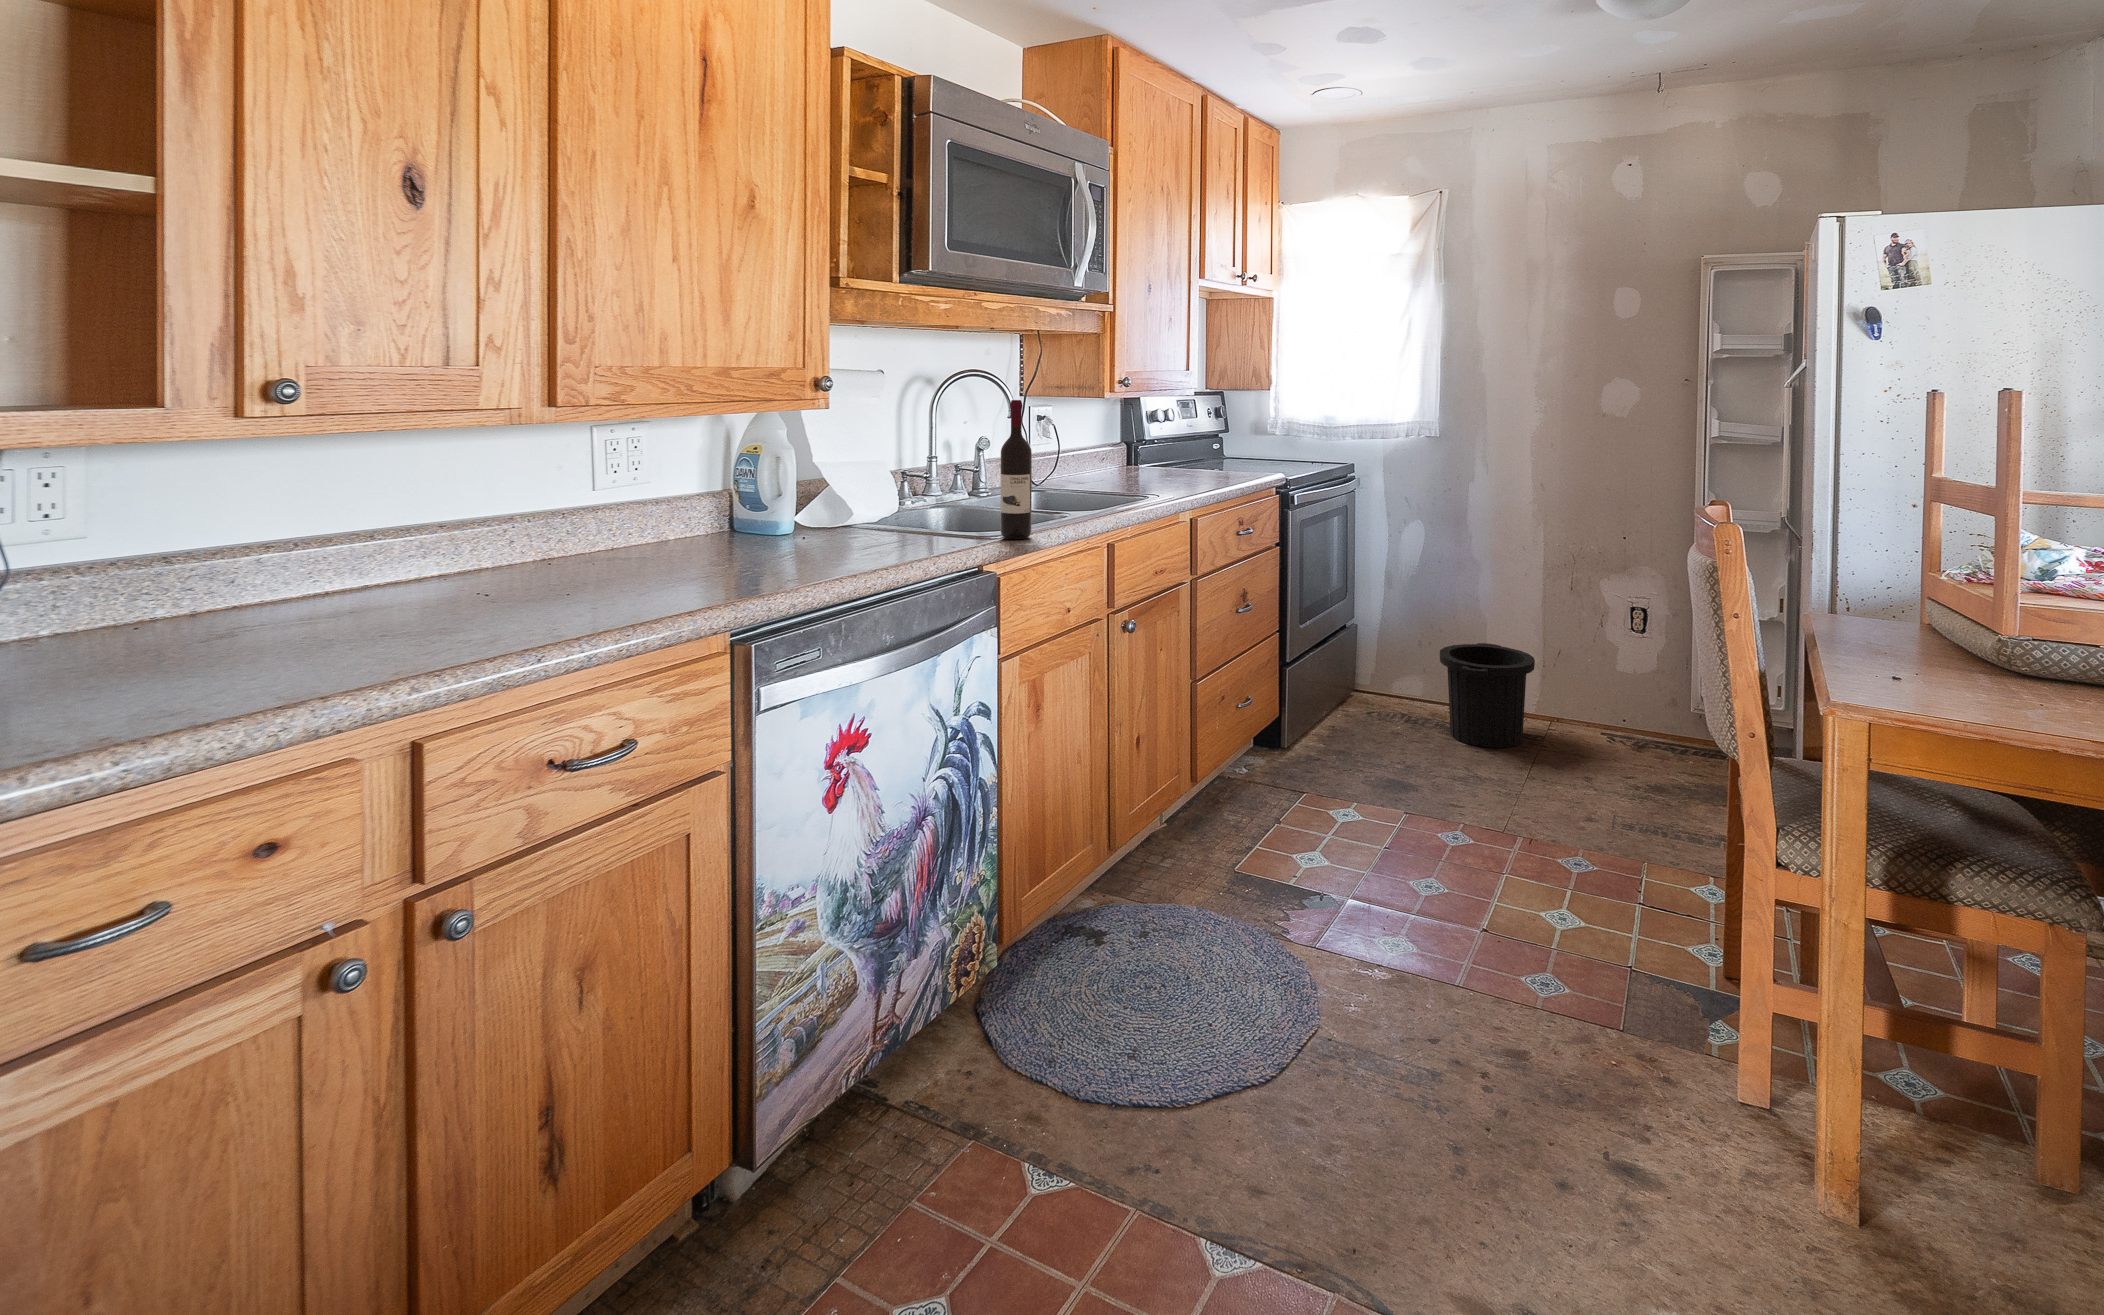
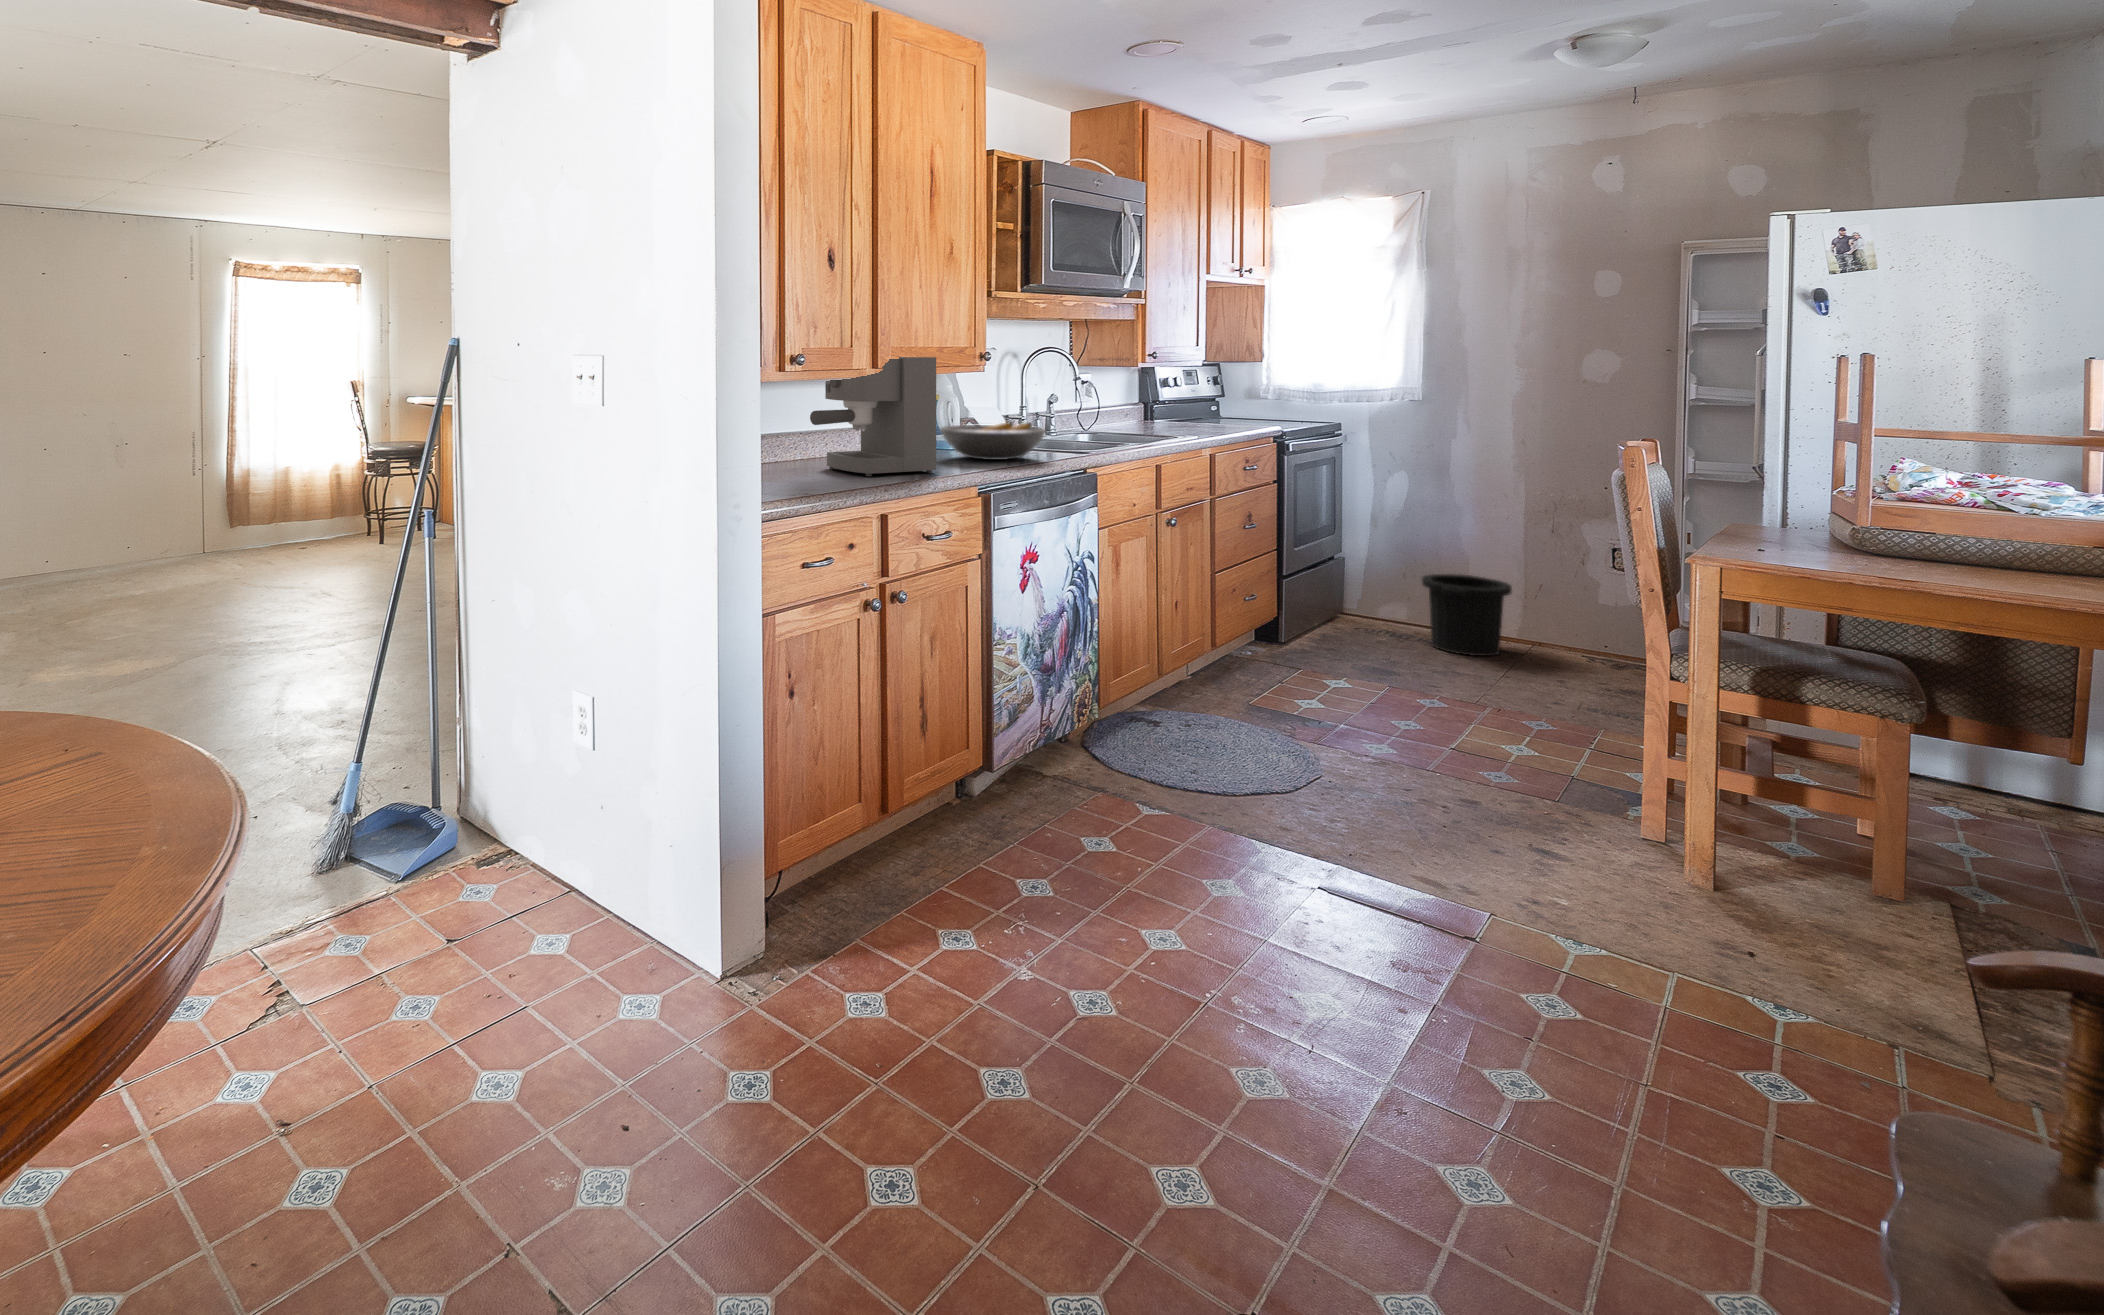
coffee maker: none [388,386,675,620] -> present [810,357,936,476]
wine bottle: present [1000,400,1032,539] -> none [1094,366,1115,455]
fruit bowl: none [739,493,917,557] -> present [940,421,1046,460]

